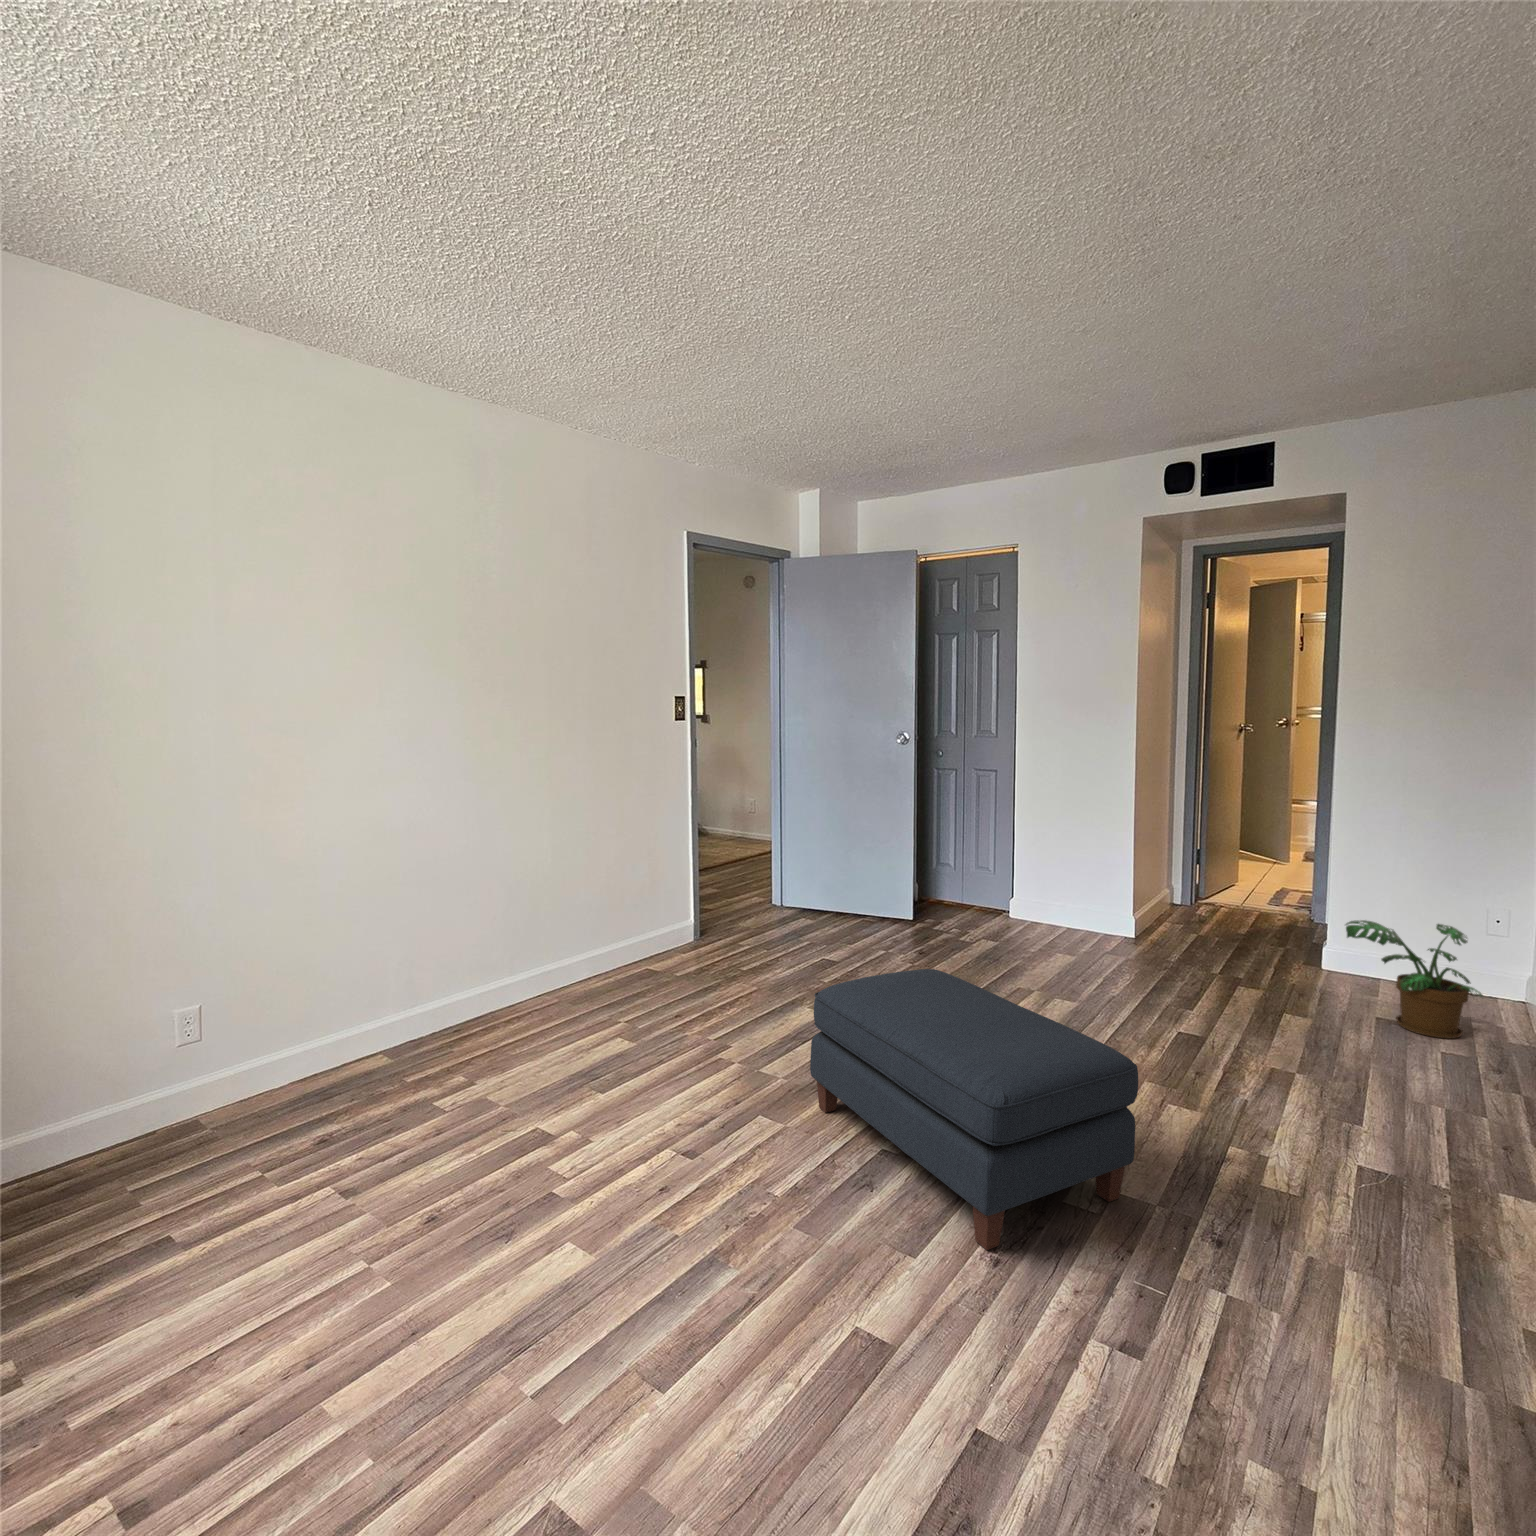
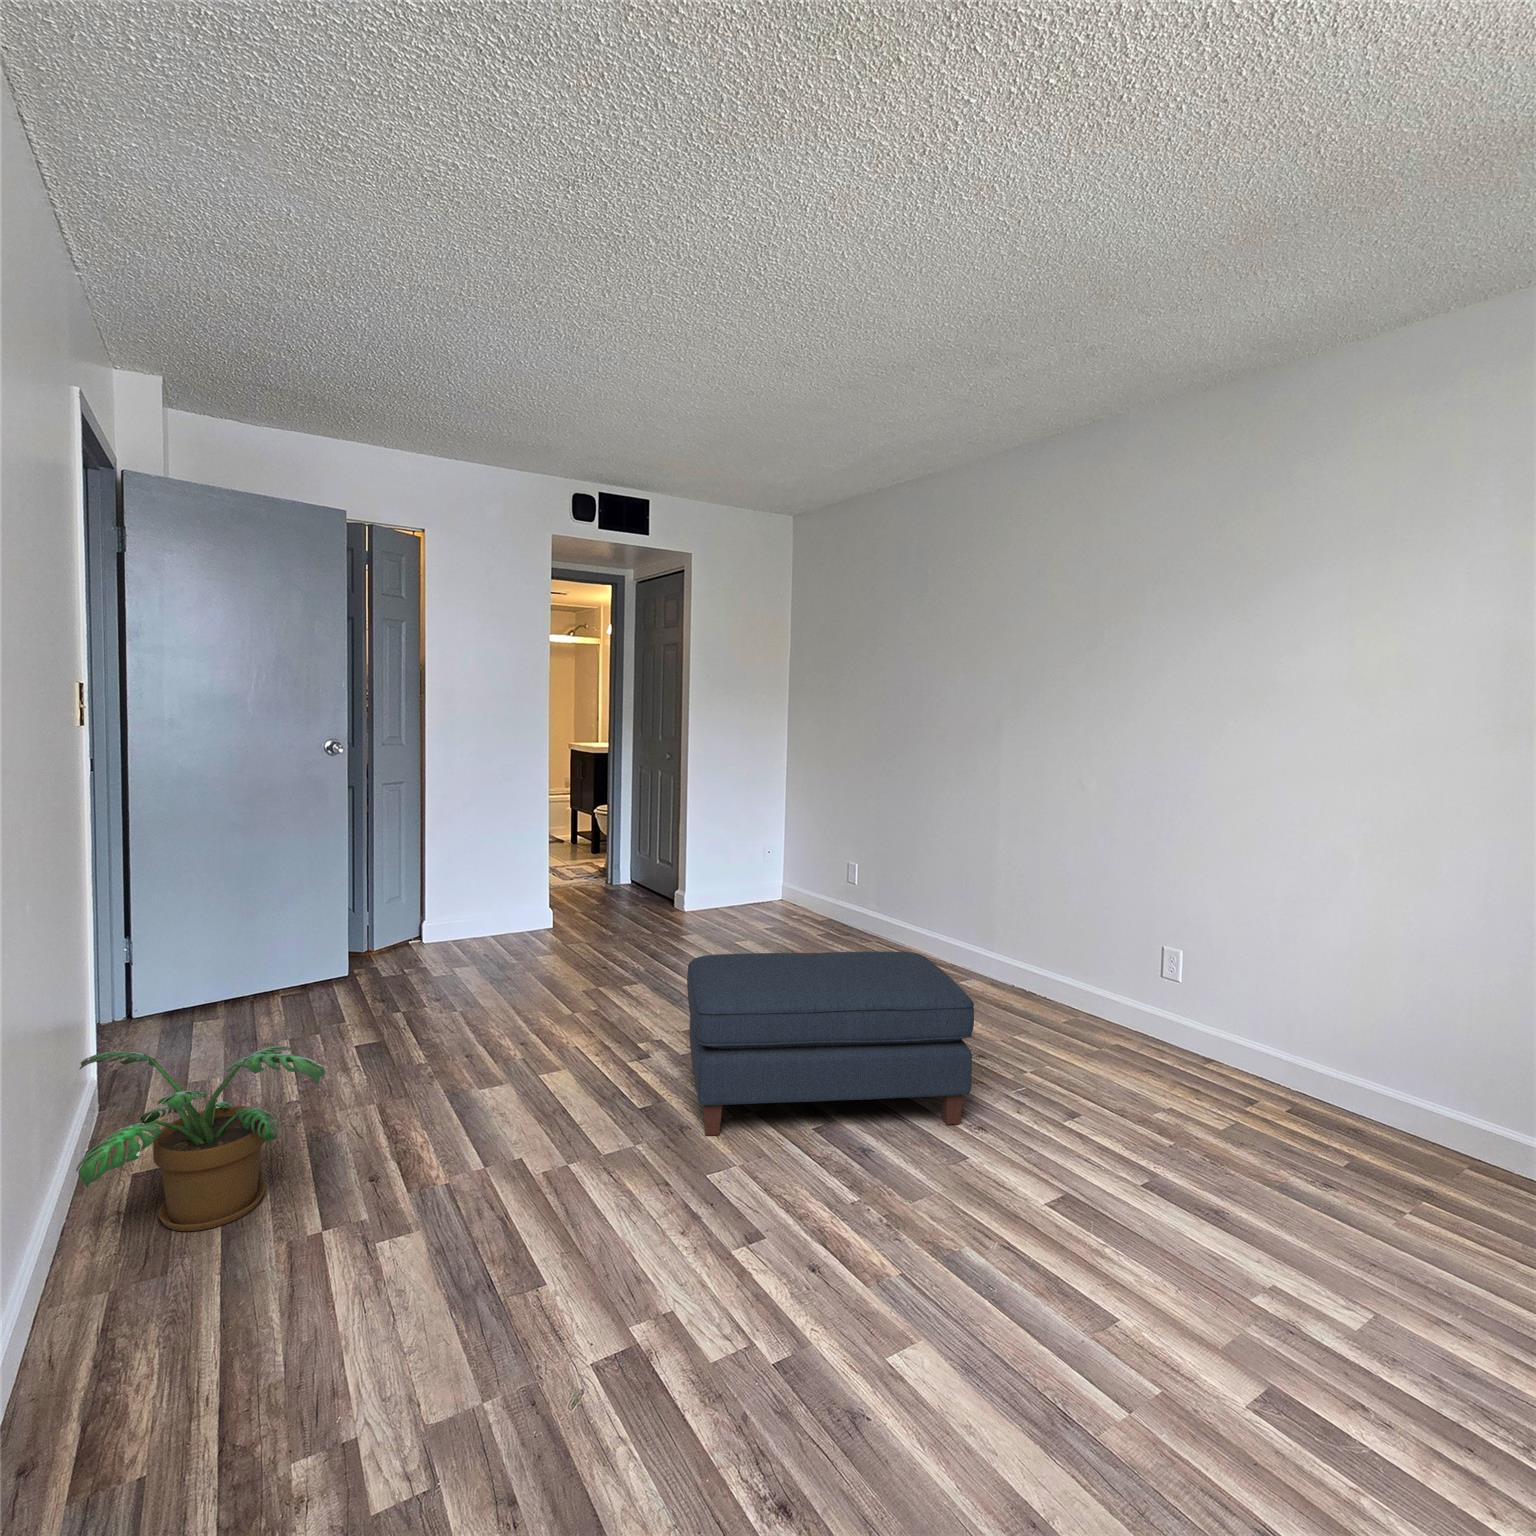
potted plant: present [1346,920,1483,1039] -> present [76,1046,325,1231]

